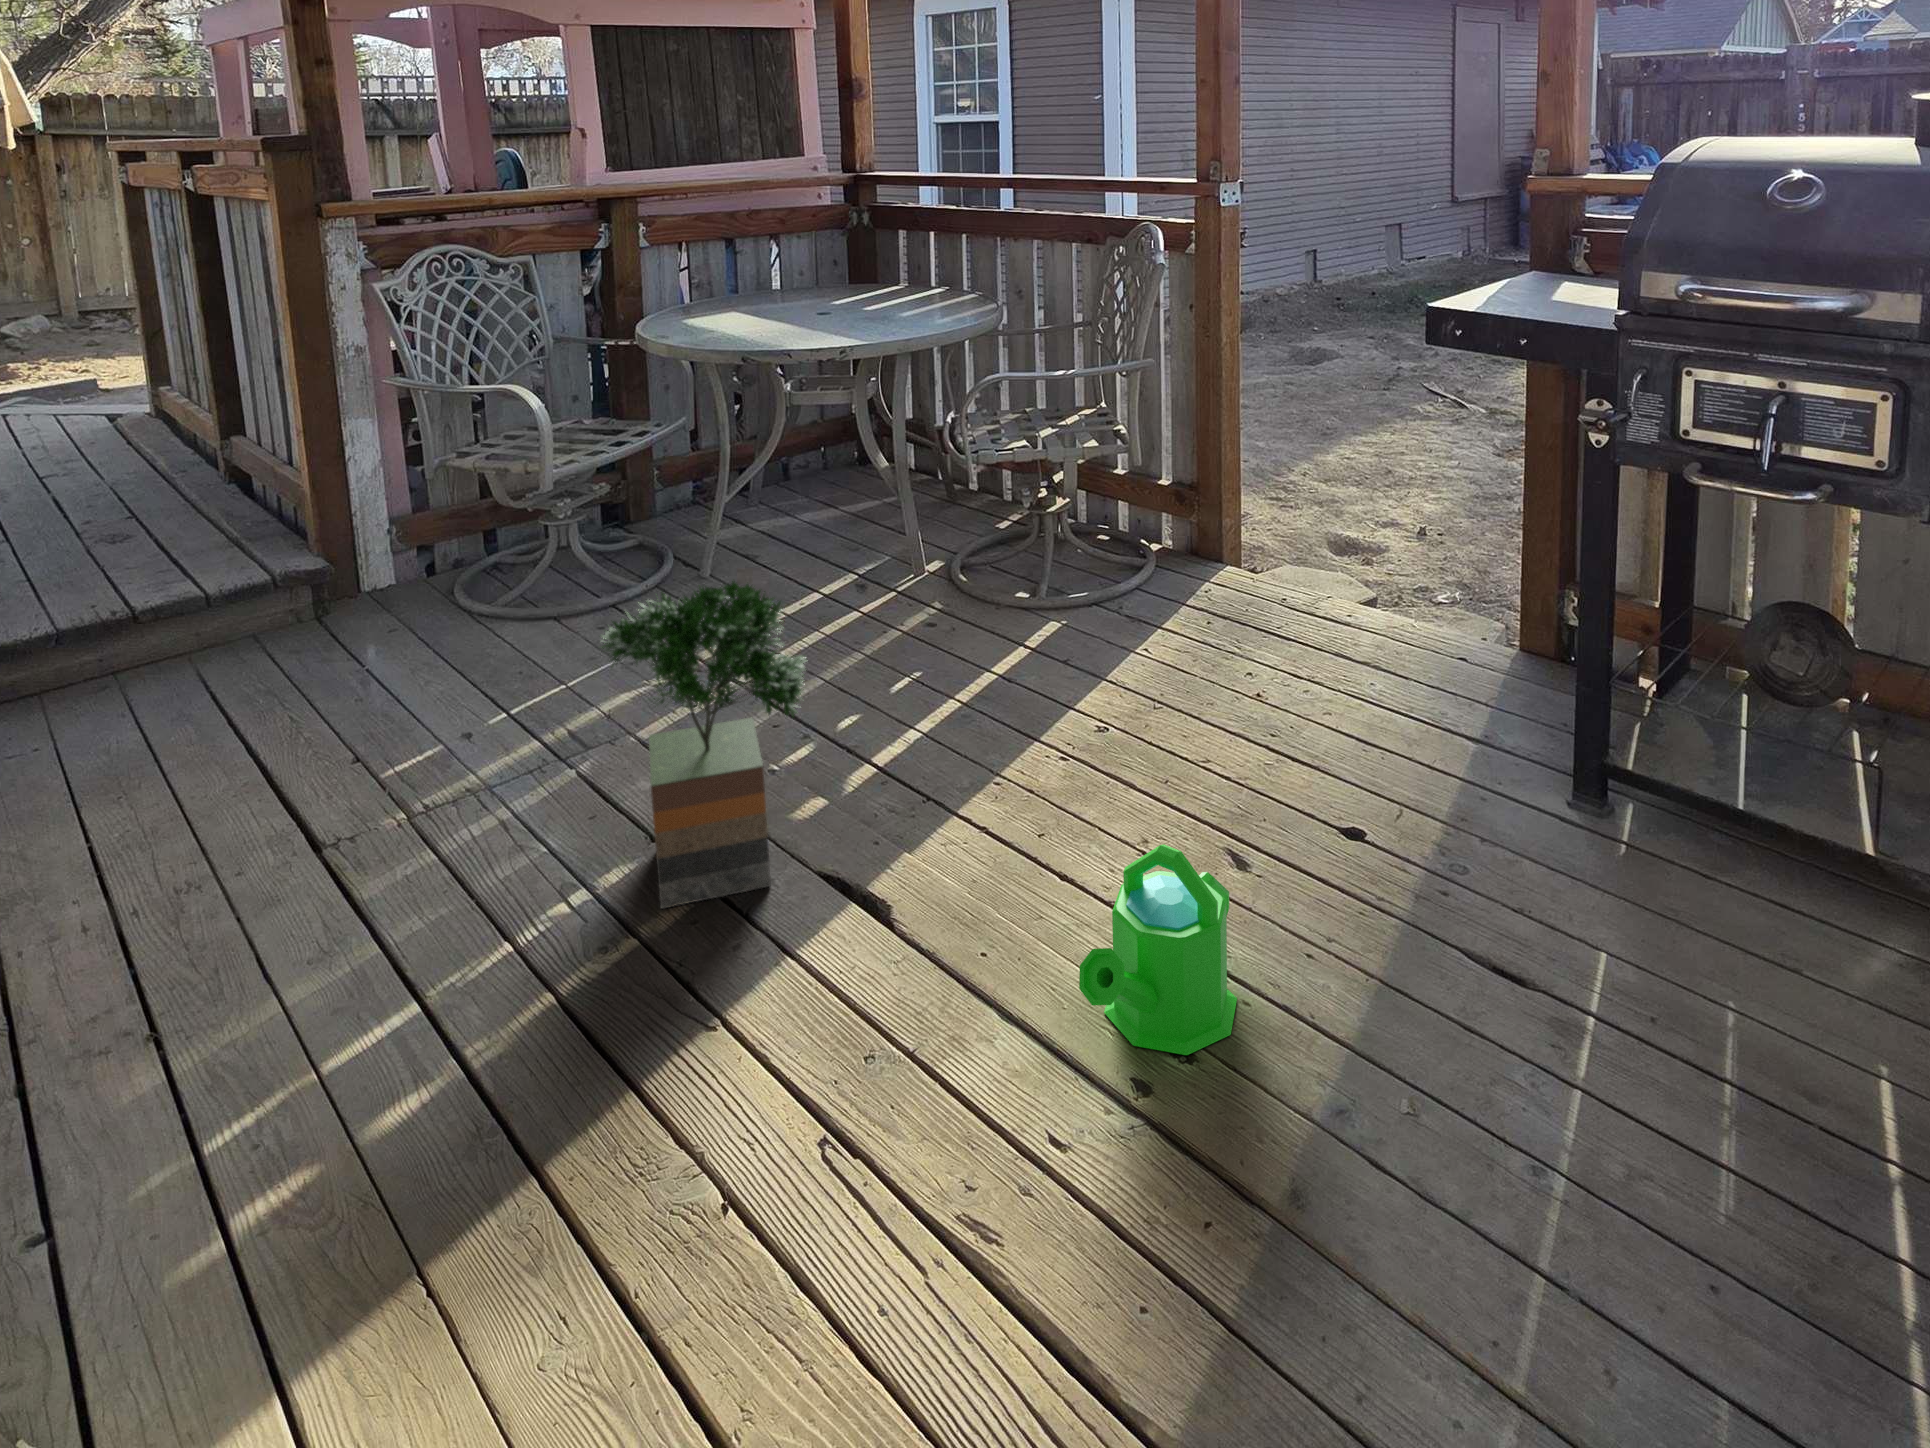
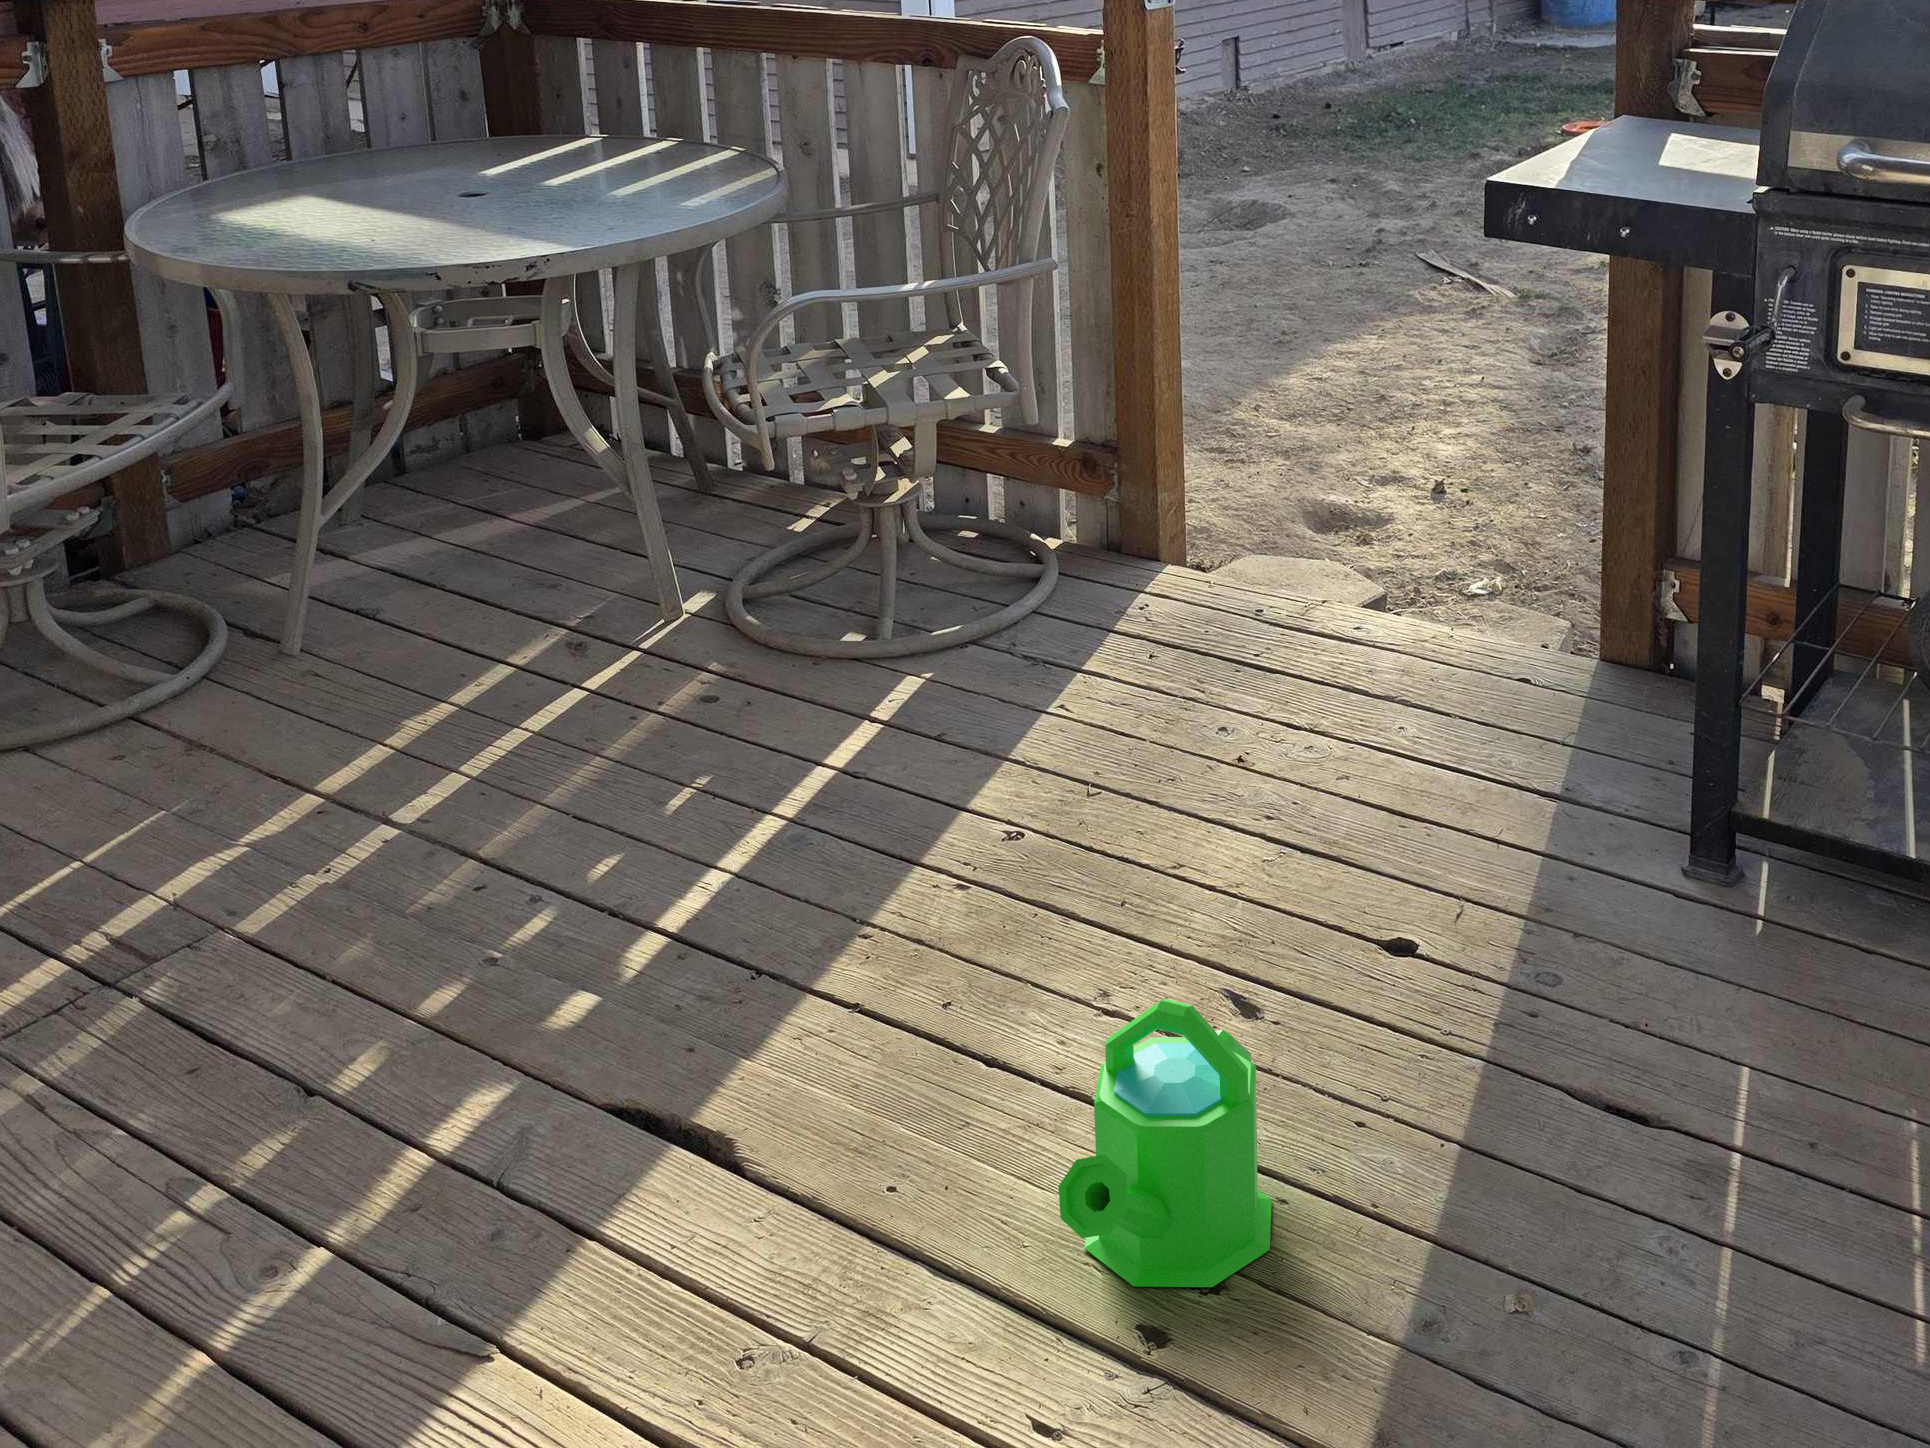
potted tree: present [602,581,806,909] -> none [199,664,576,1202]

